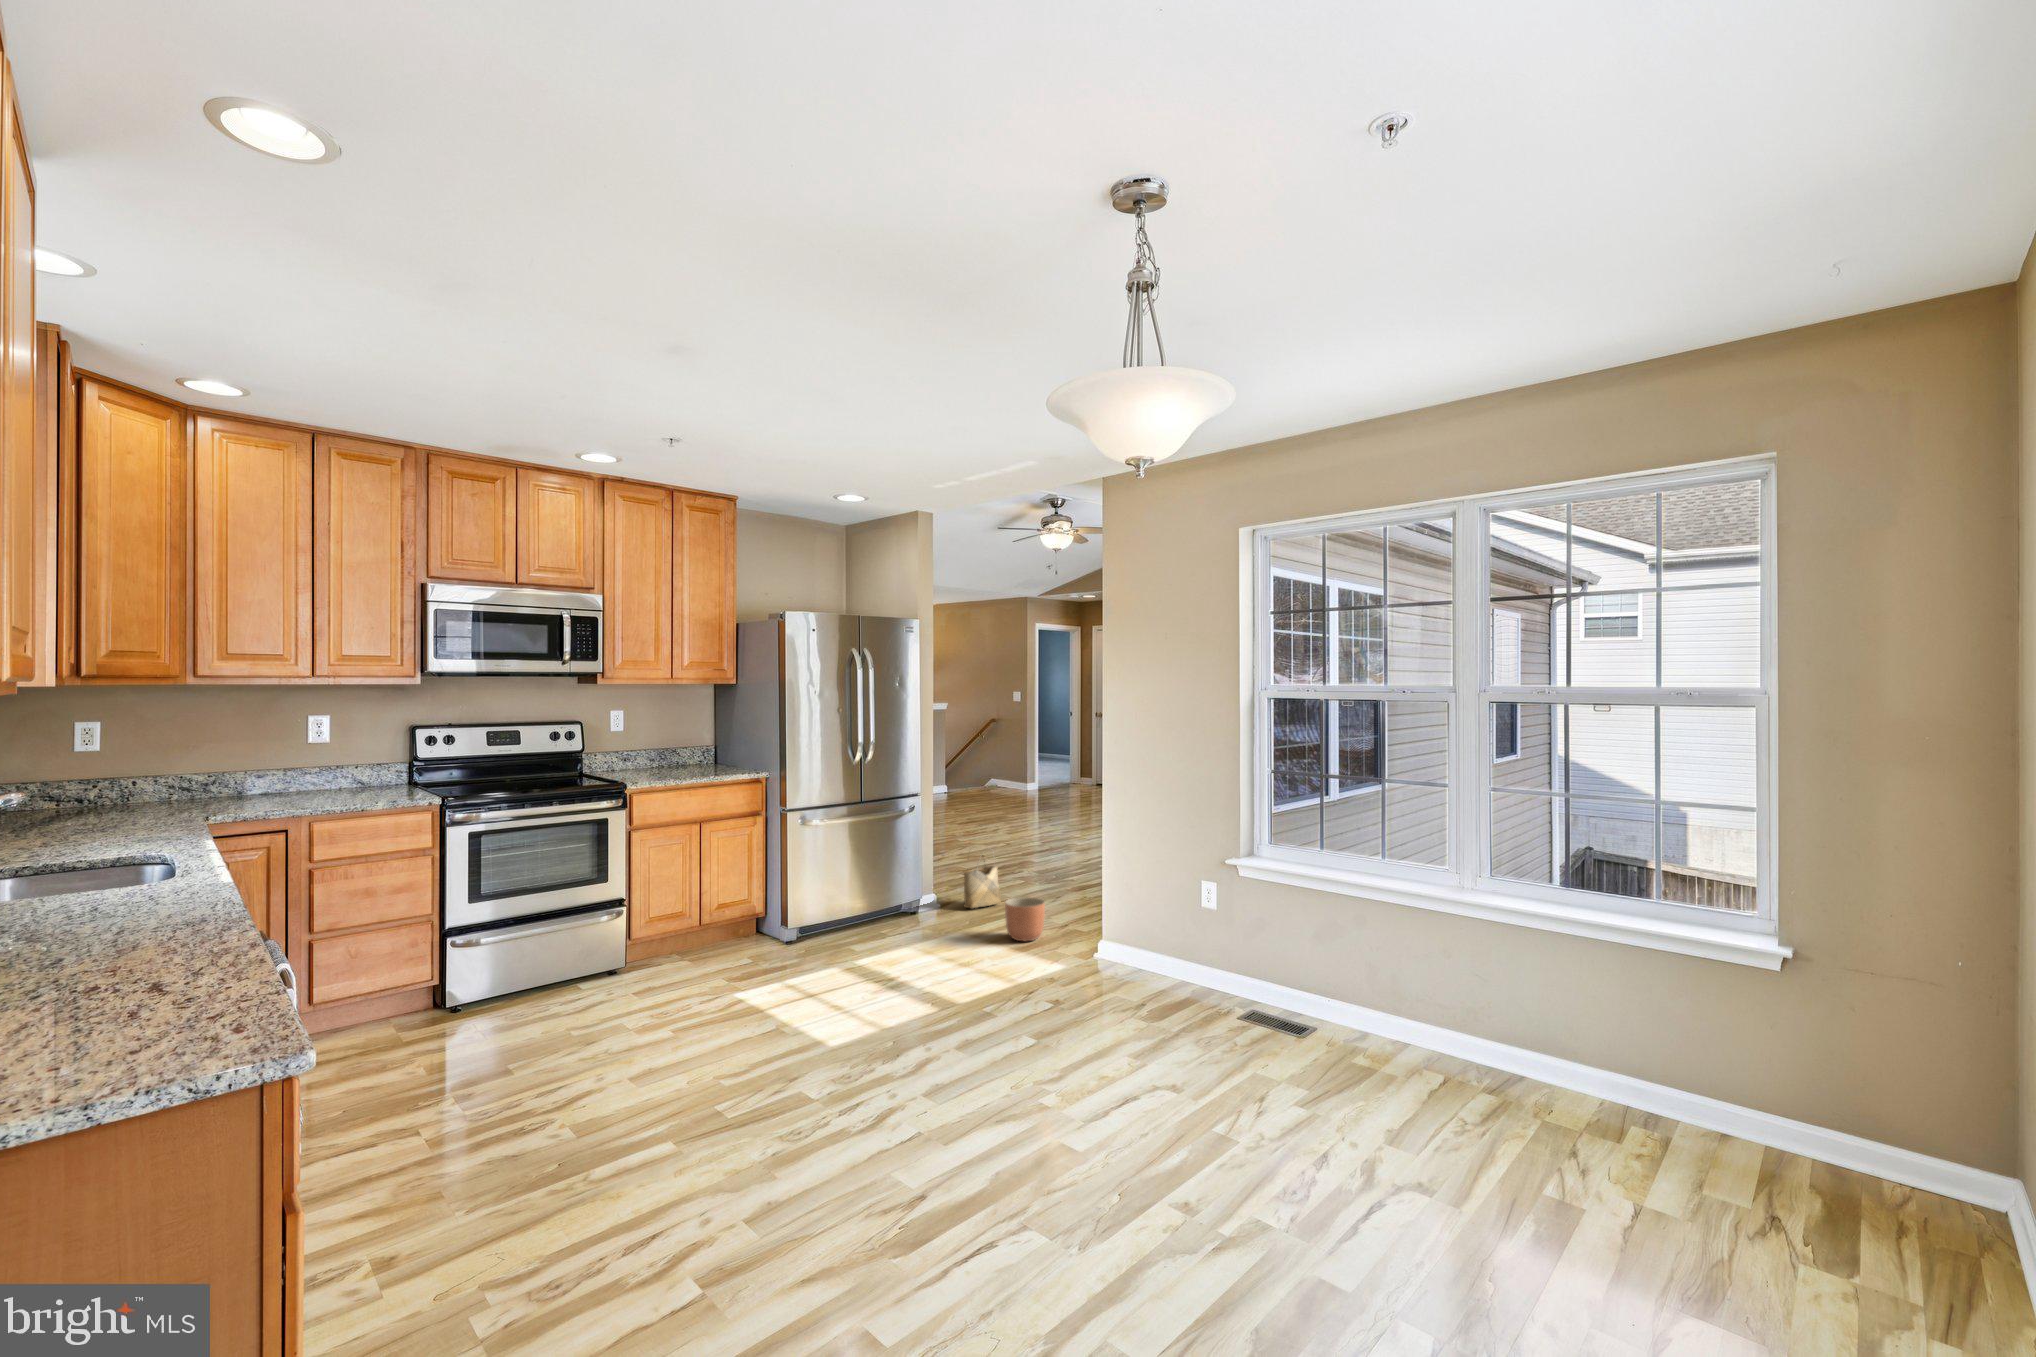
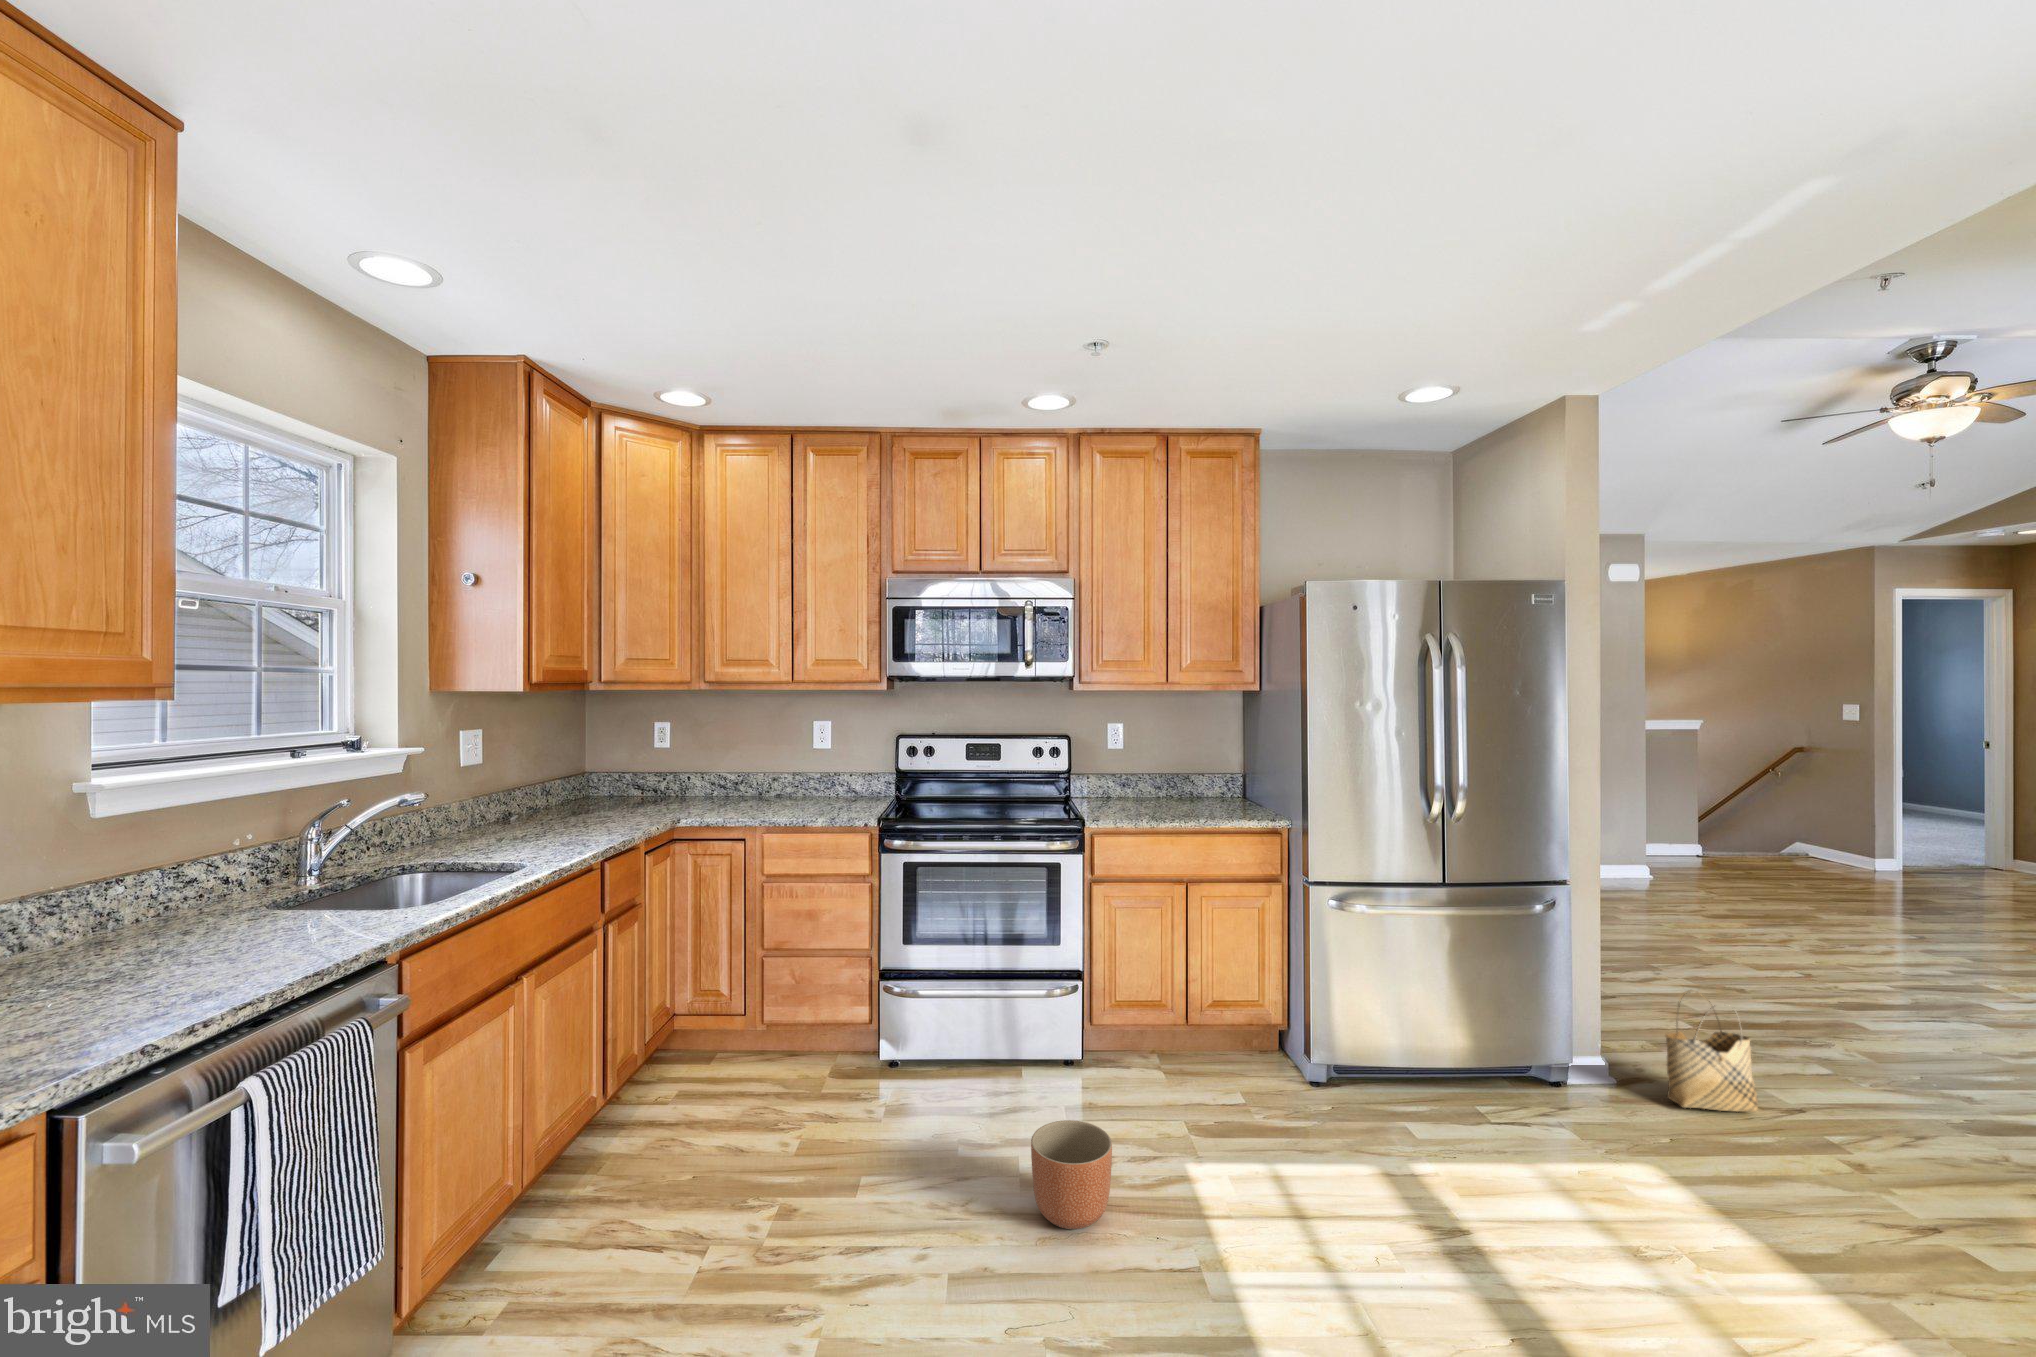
planter: present [1005,897,1045,941] -> present [1031,1120,1112,1229]

